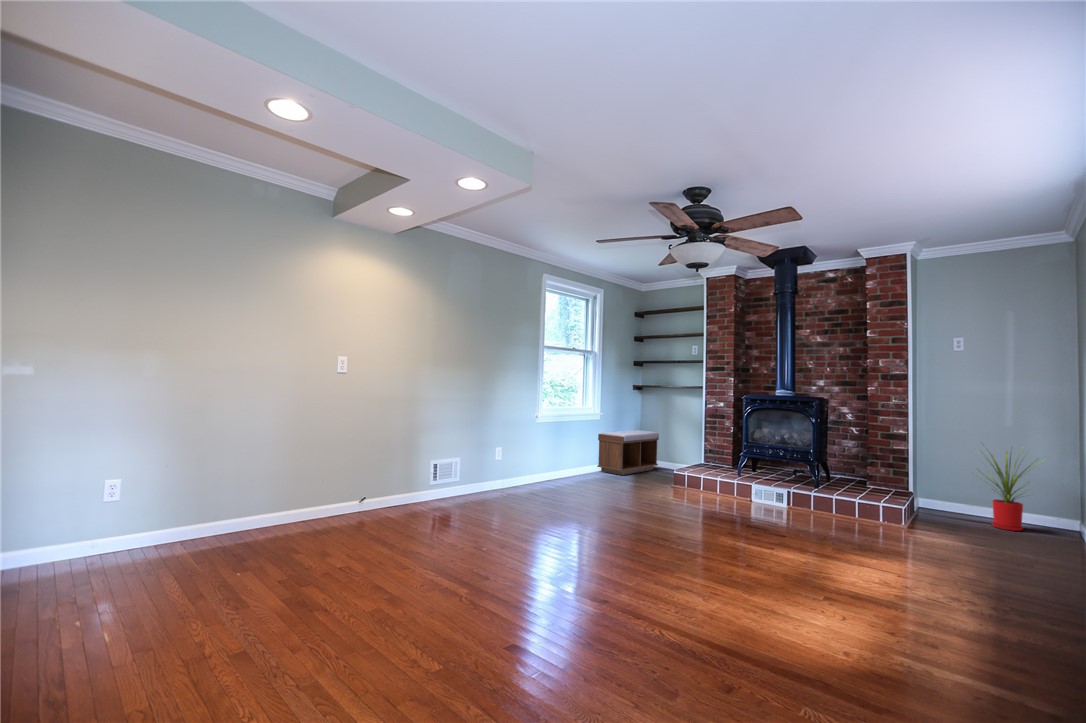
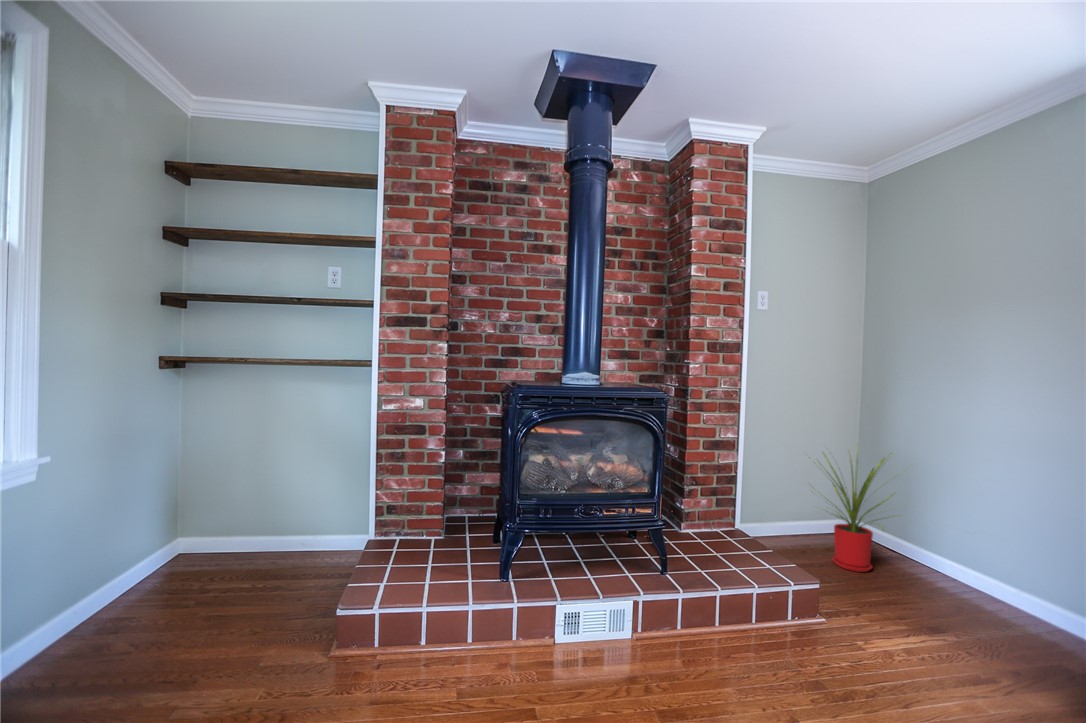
bench: present [597,430,659,475] -> none [11,476,243,657]

